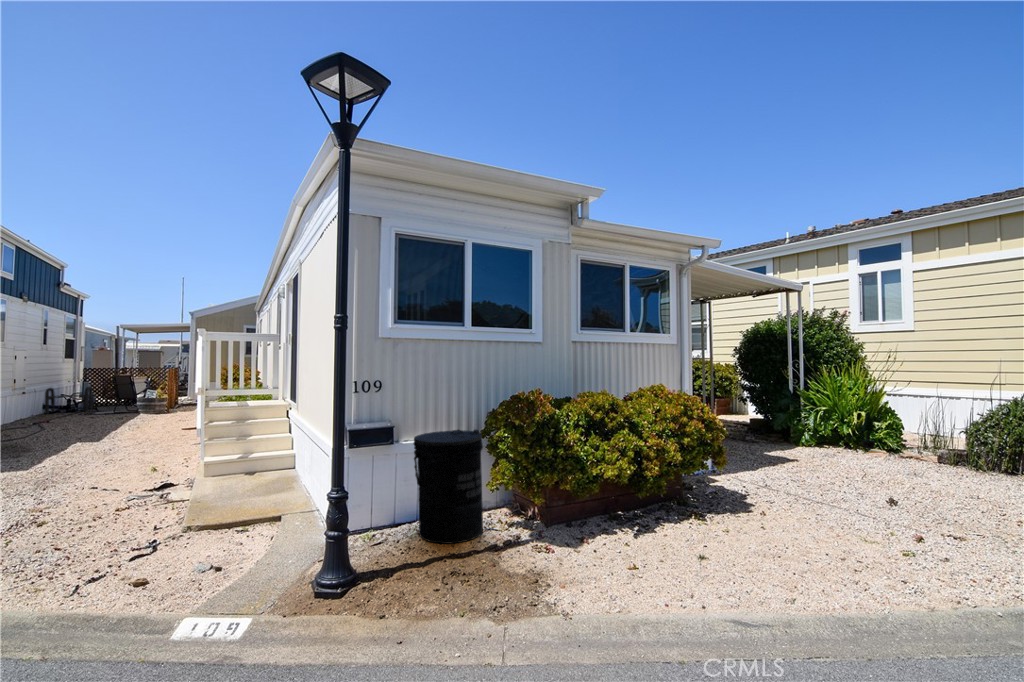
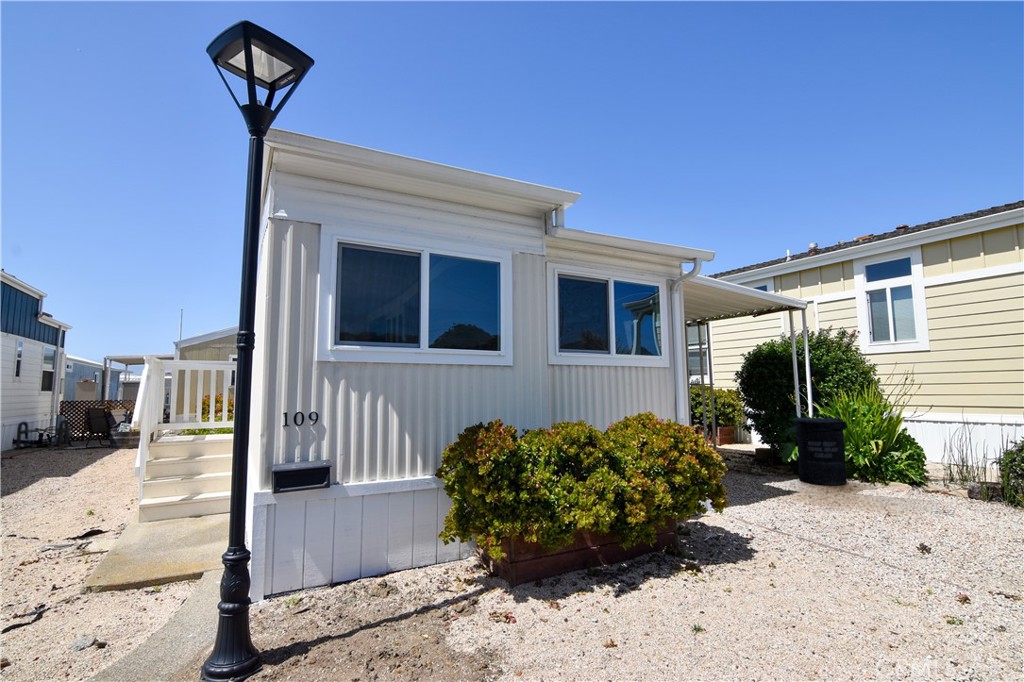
potted tree: present [861,412,876,450] -> none [877,439,897,483]
trash can: present [414,430,483,544] -> present [794,417,847,485]

